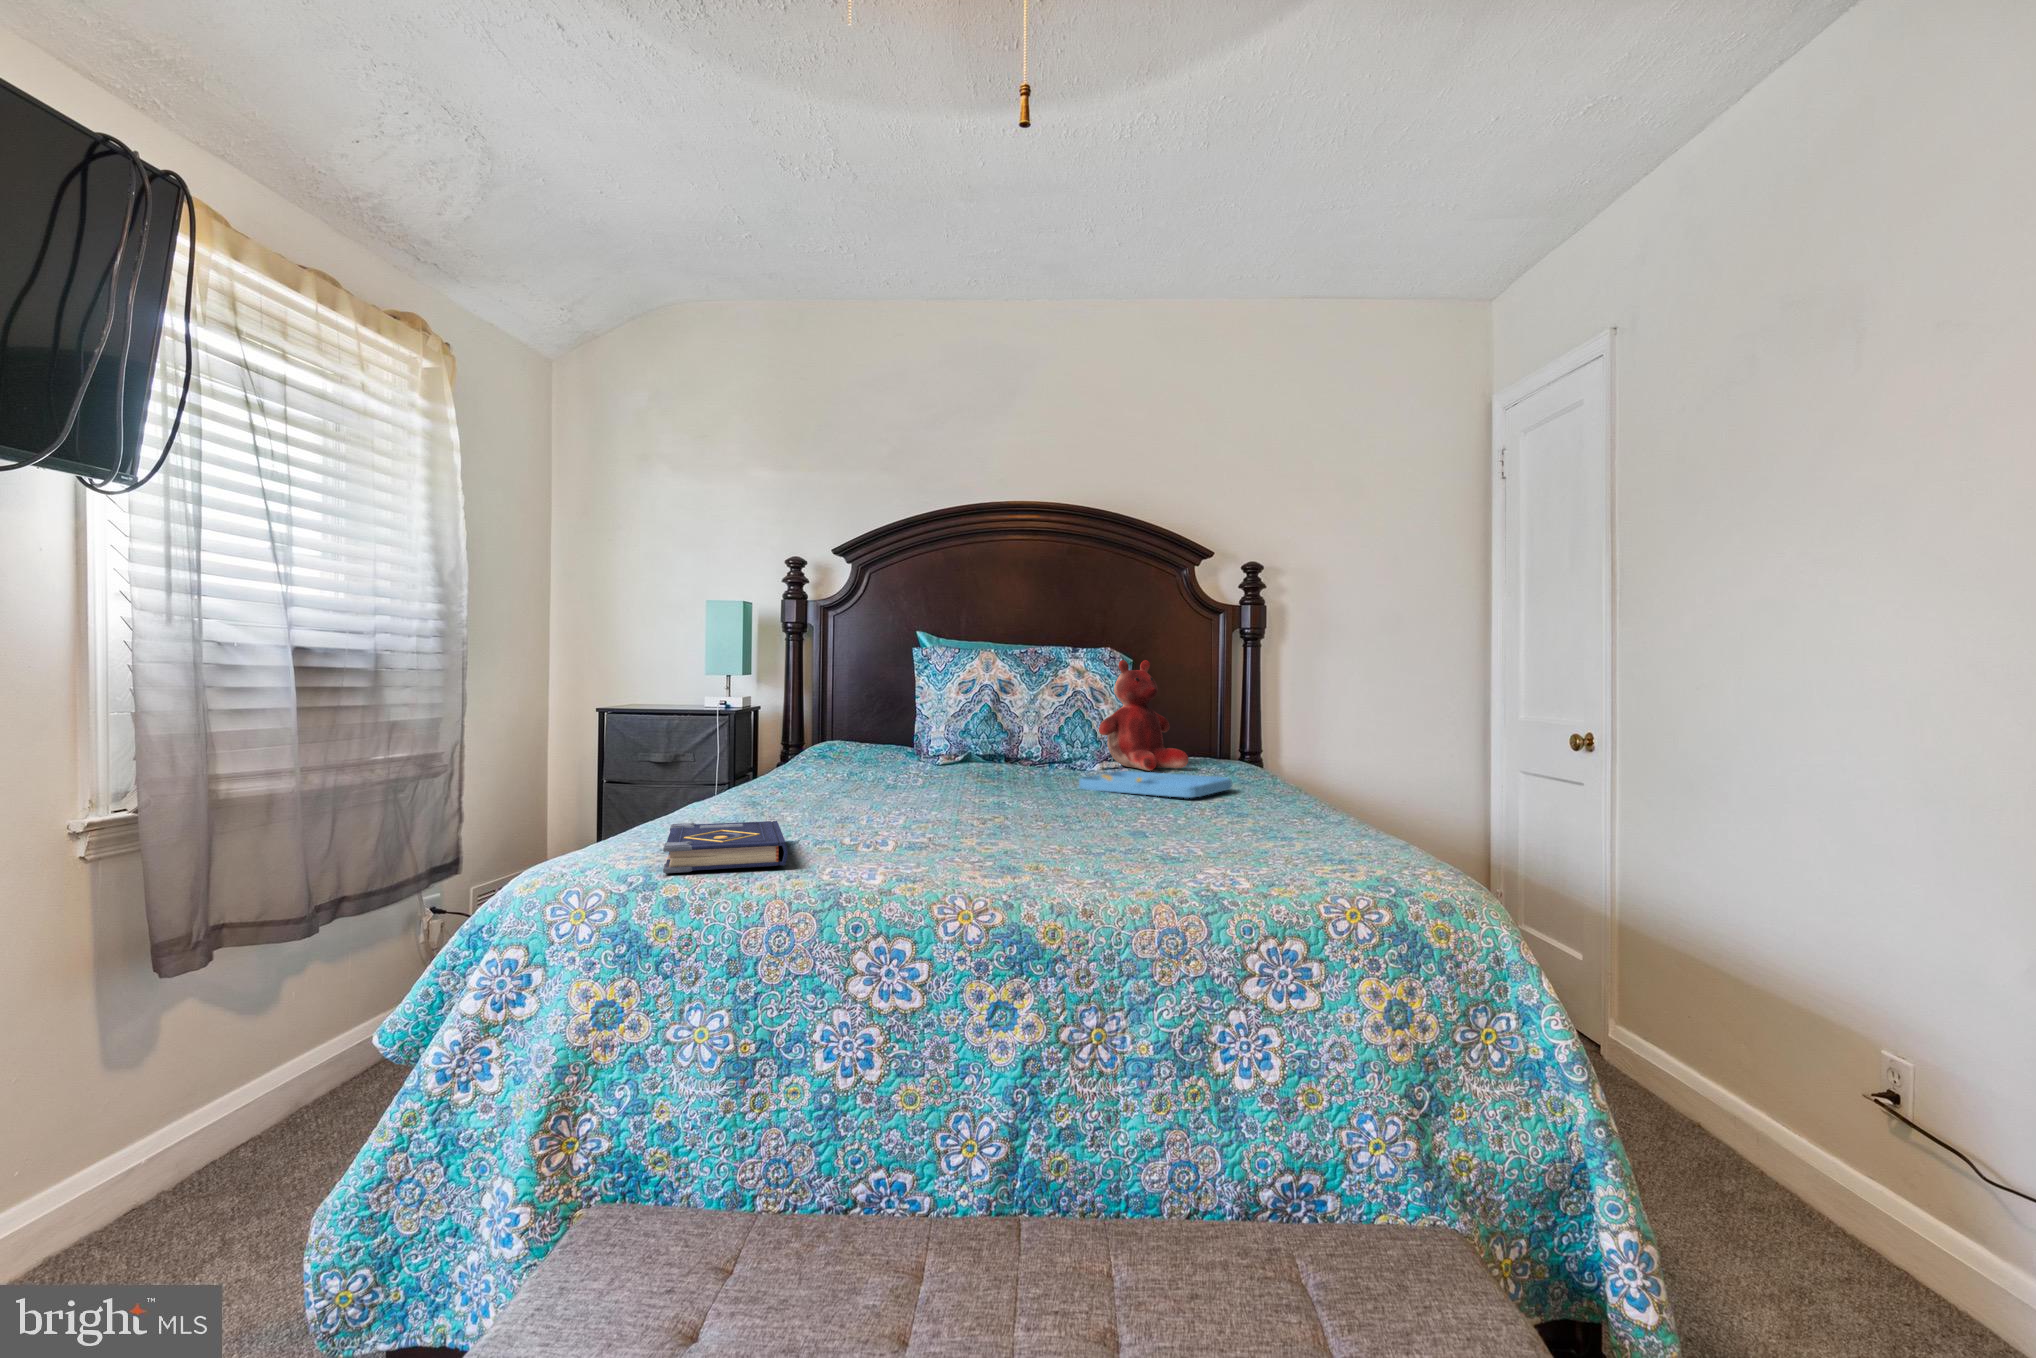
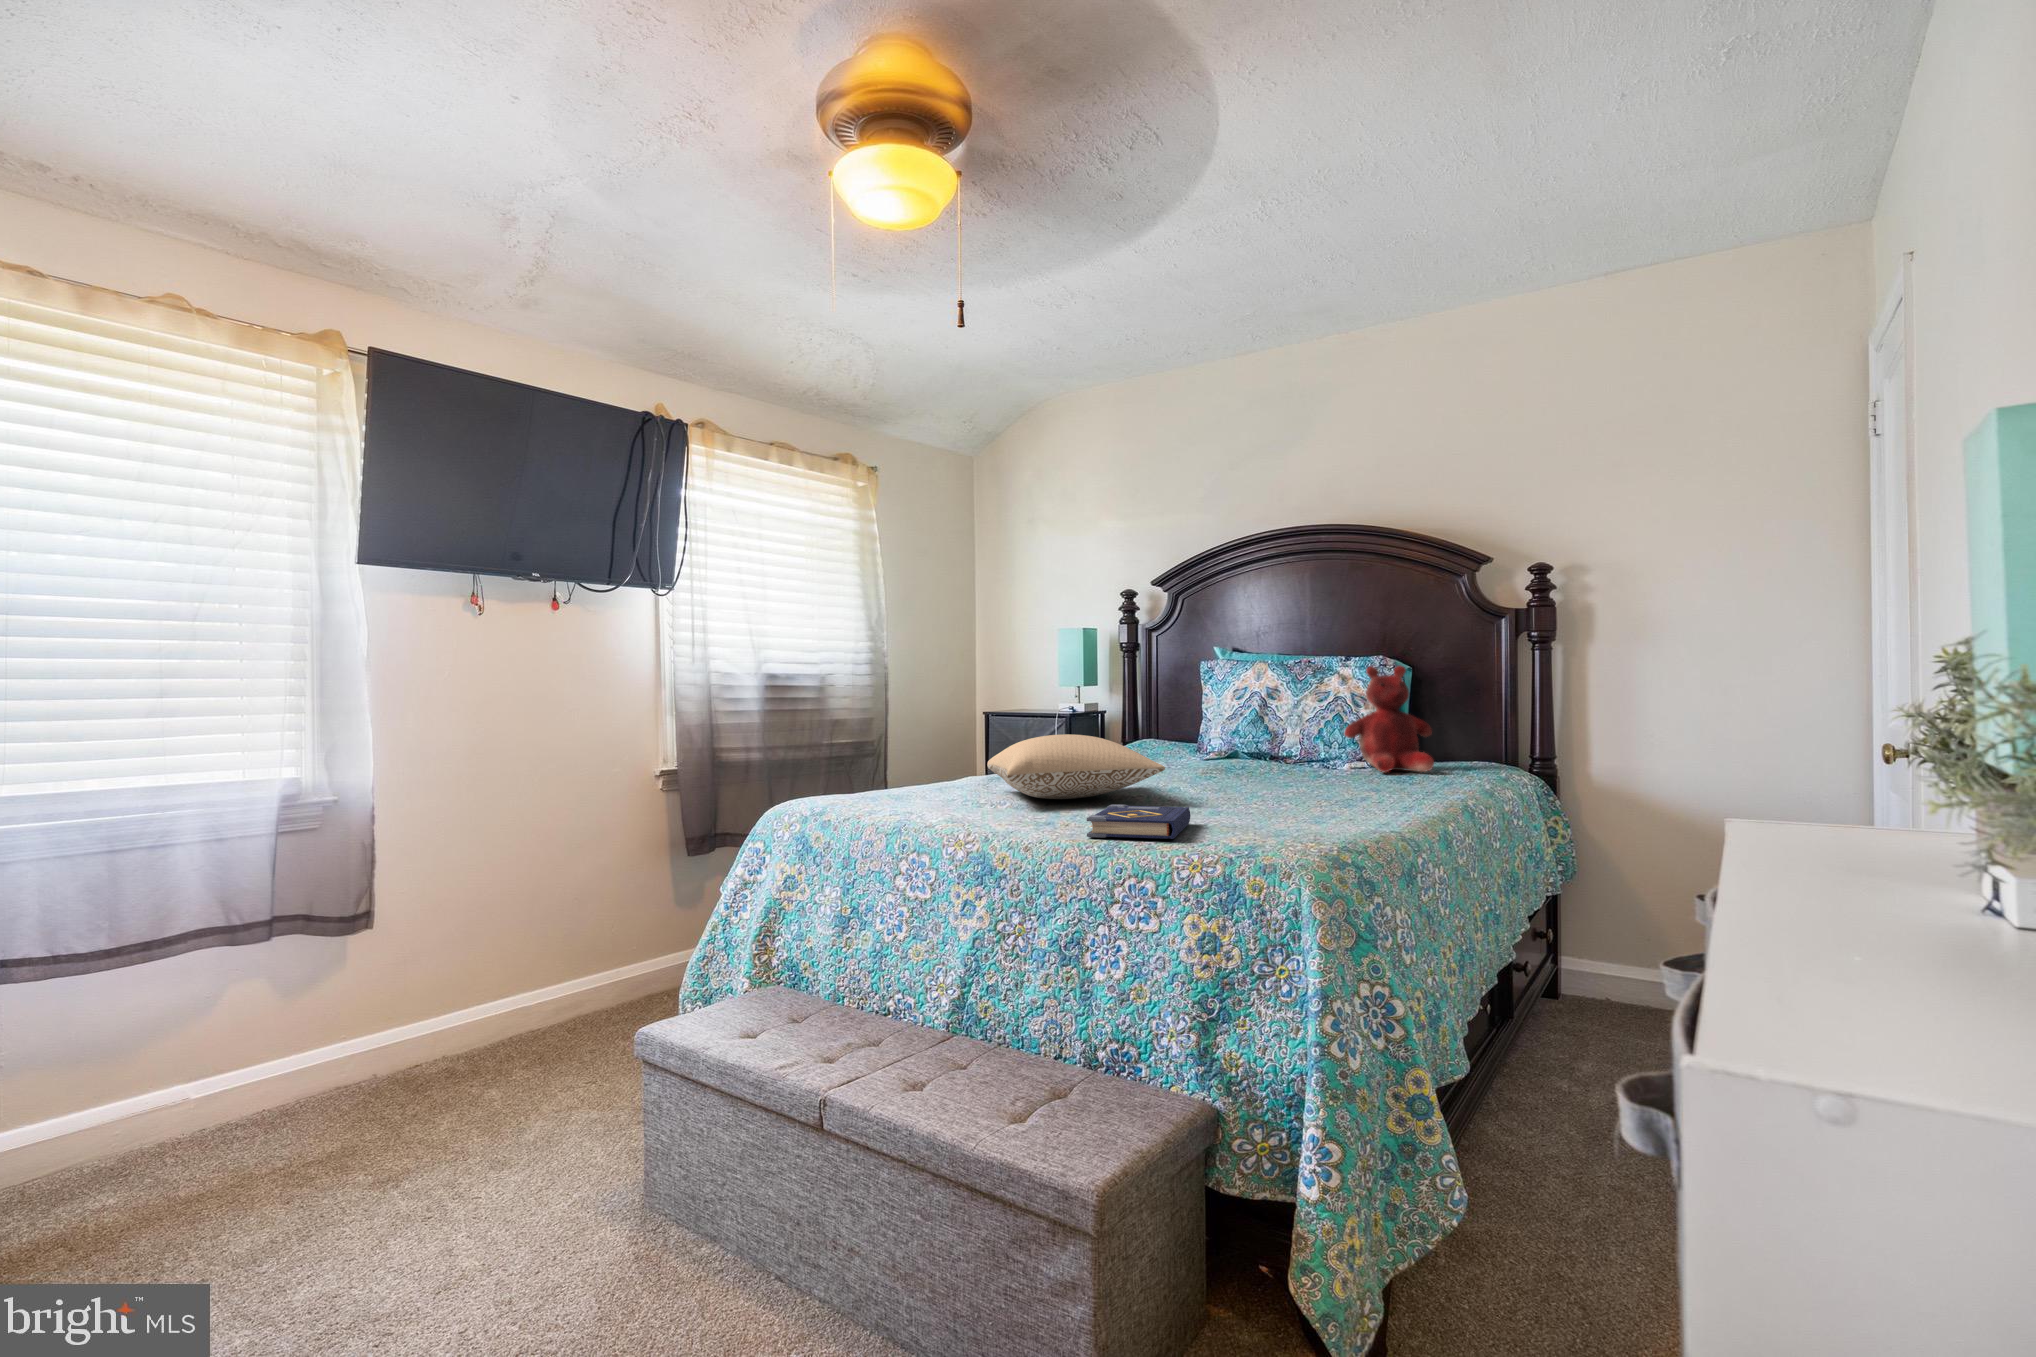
pillow: none [803,740,1083,827] -> present [987,734,1165,799]
tray: present [1079,771,1232,798] -> none [1267,771,1405,793]
book: present [663,821,788,873] -> present [1087,804,1191,839]

